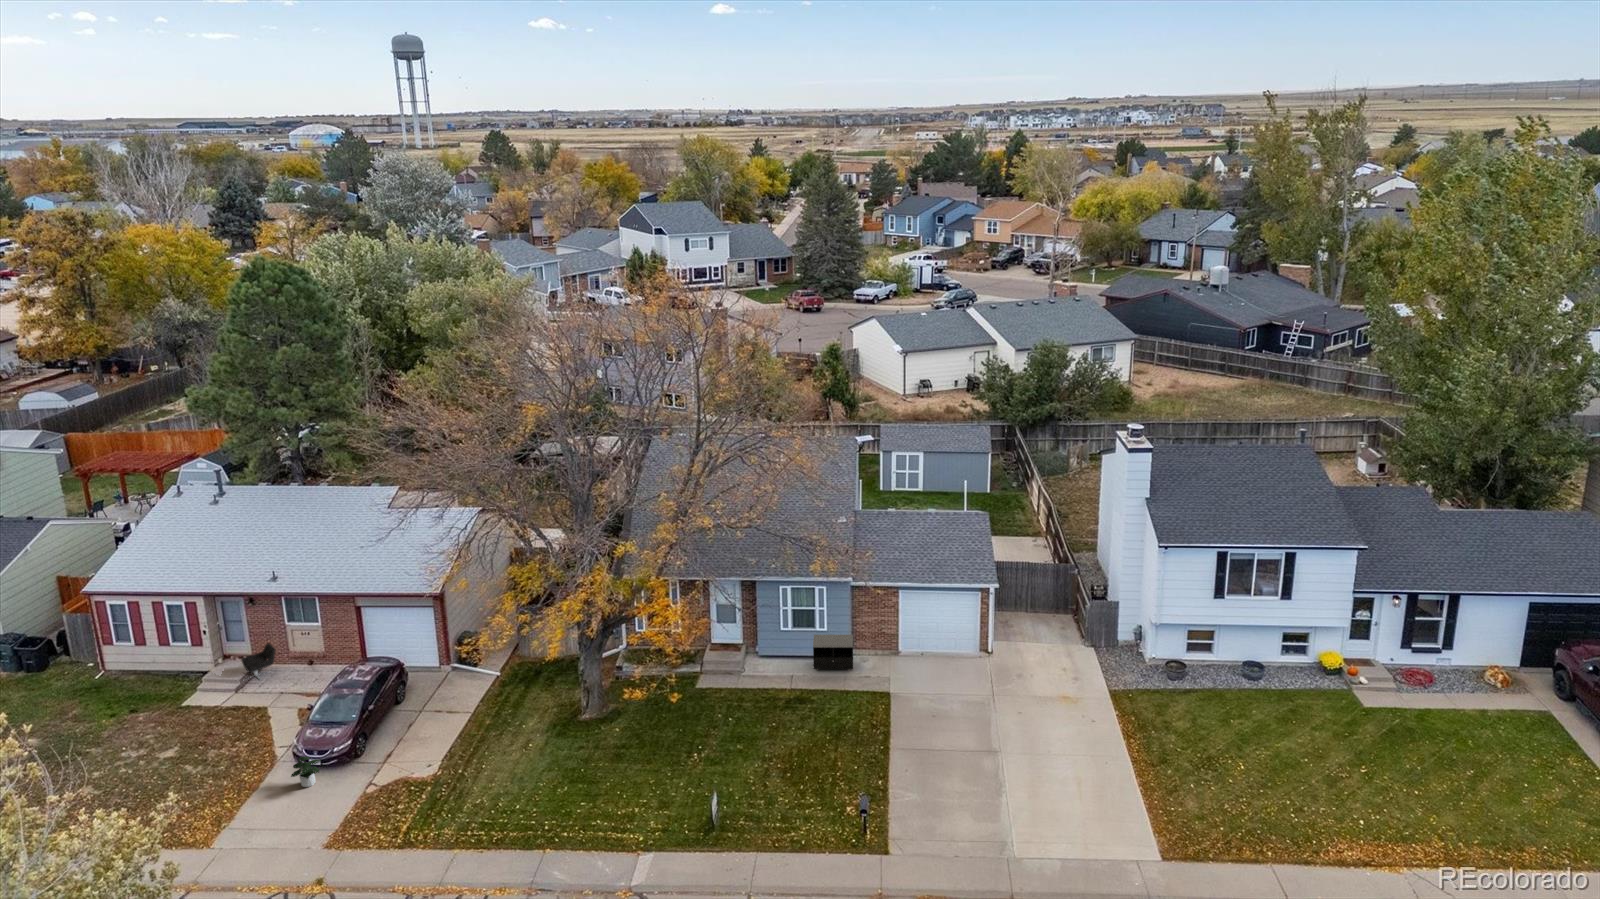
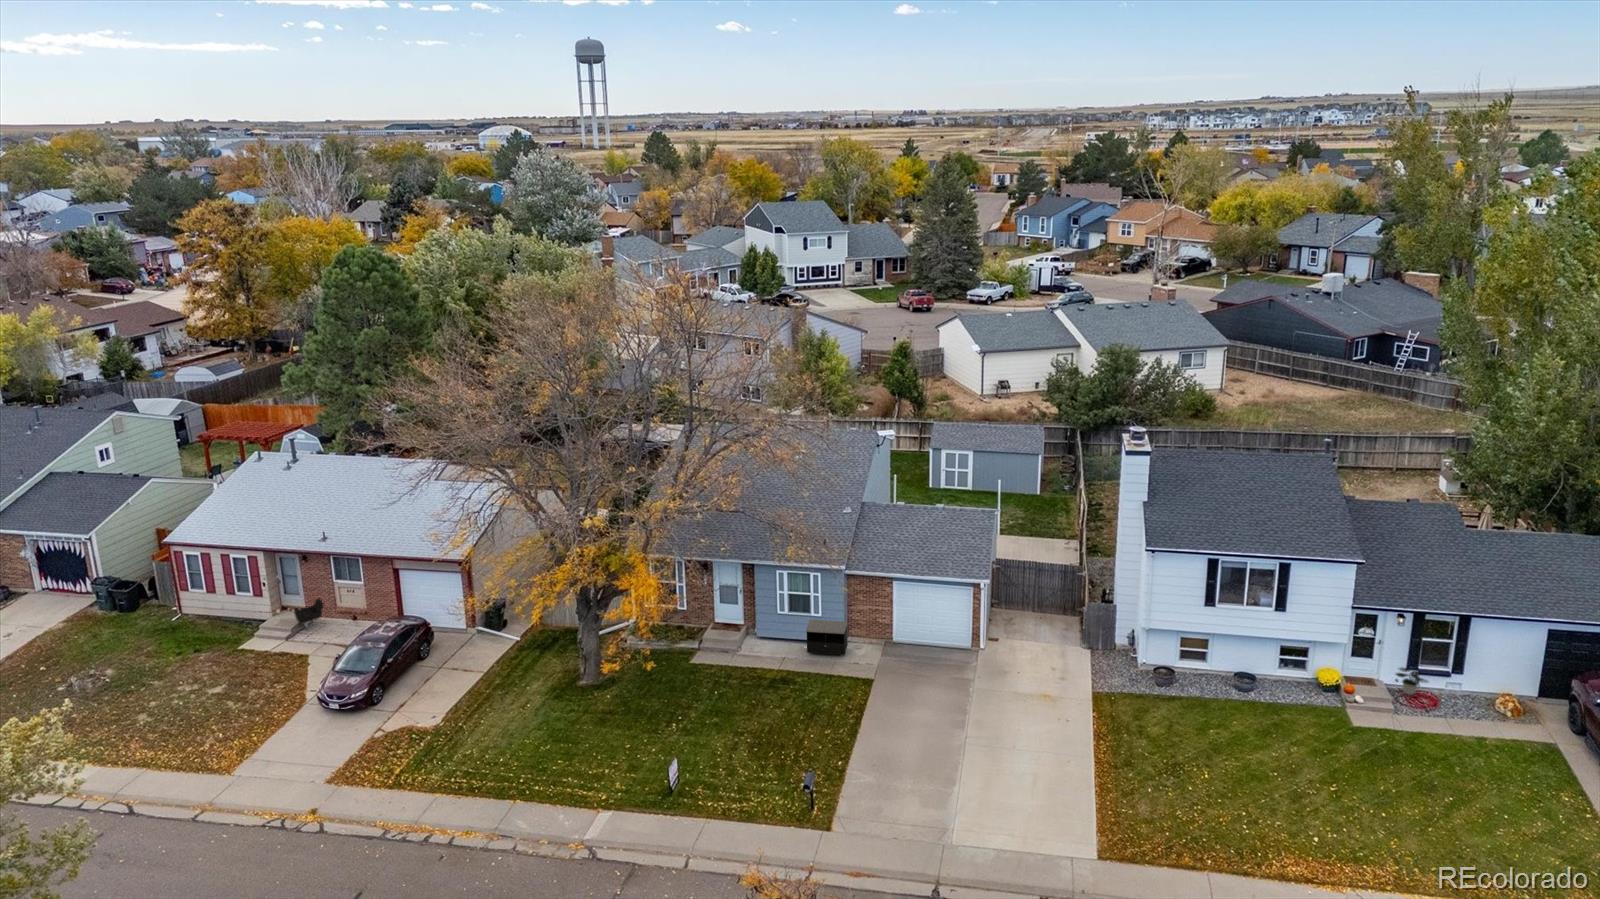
potted plant: present [291,756,321,787] -> present [1396,668,1428,695]

